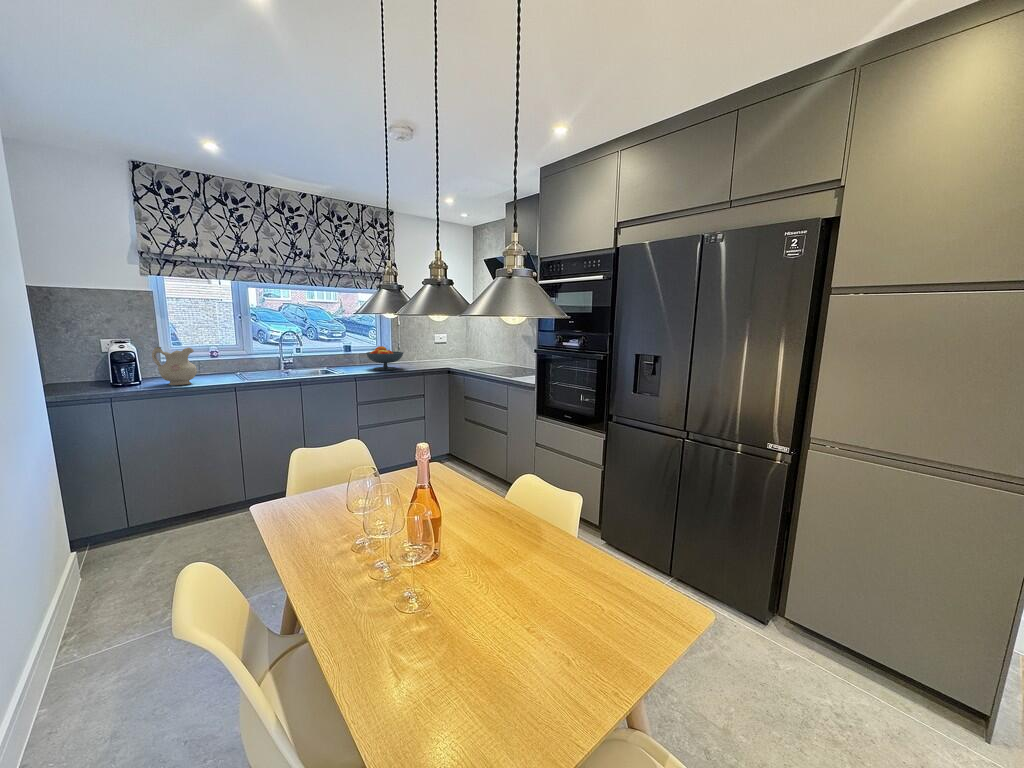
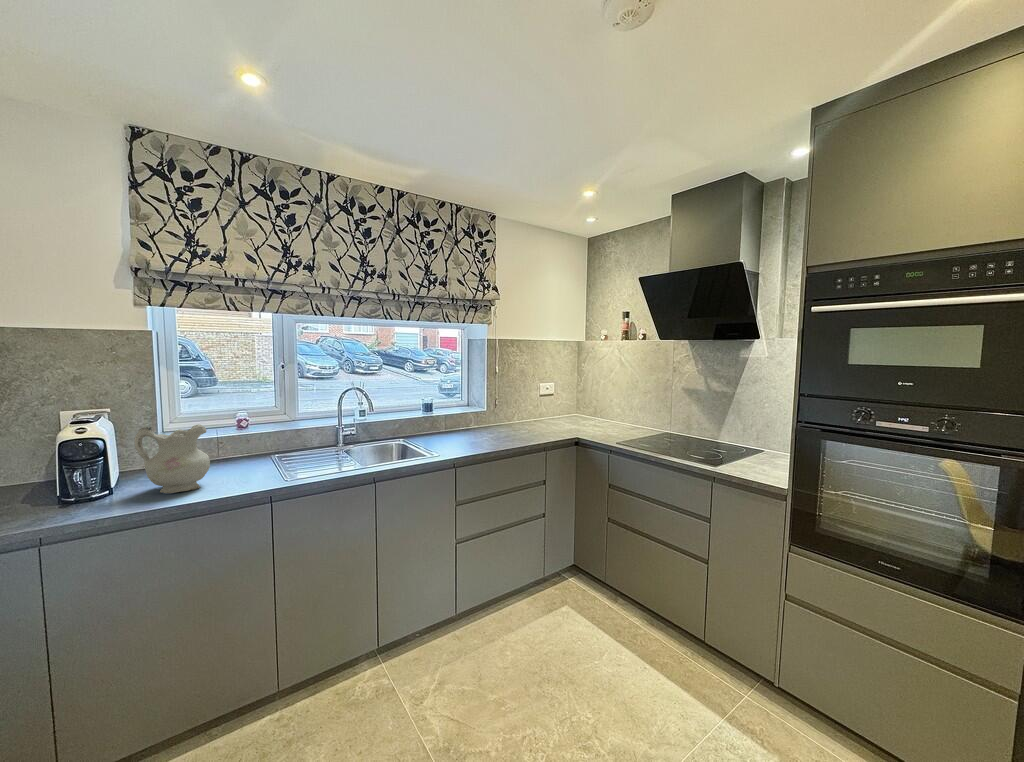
fruit bowl: present [366,346,403,370] -> none [461,405,514,444]

